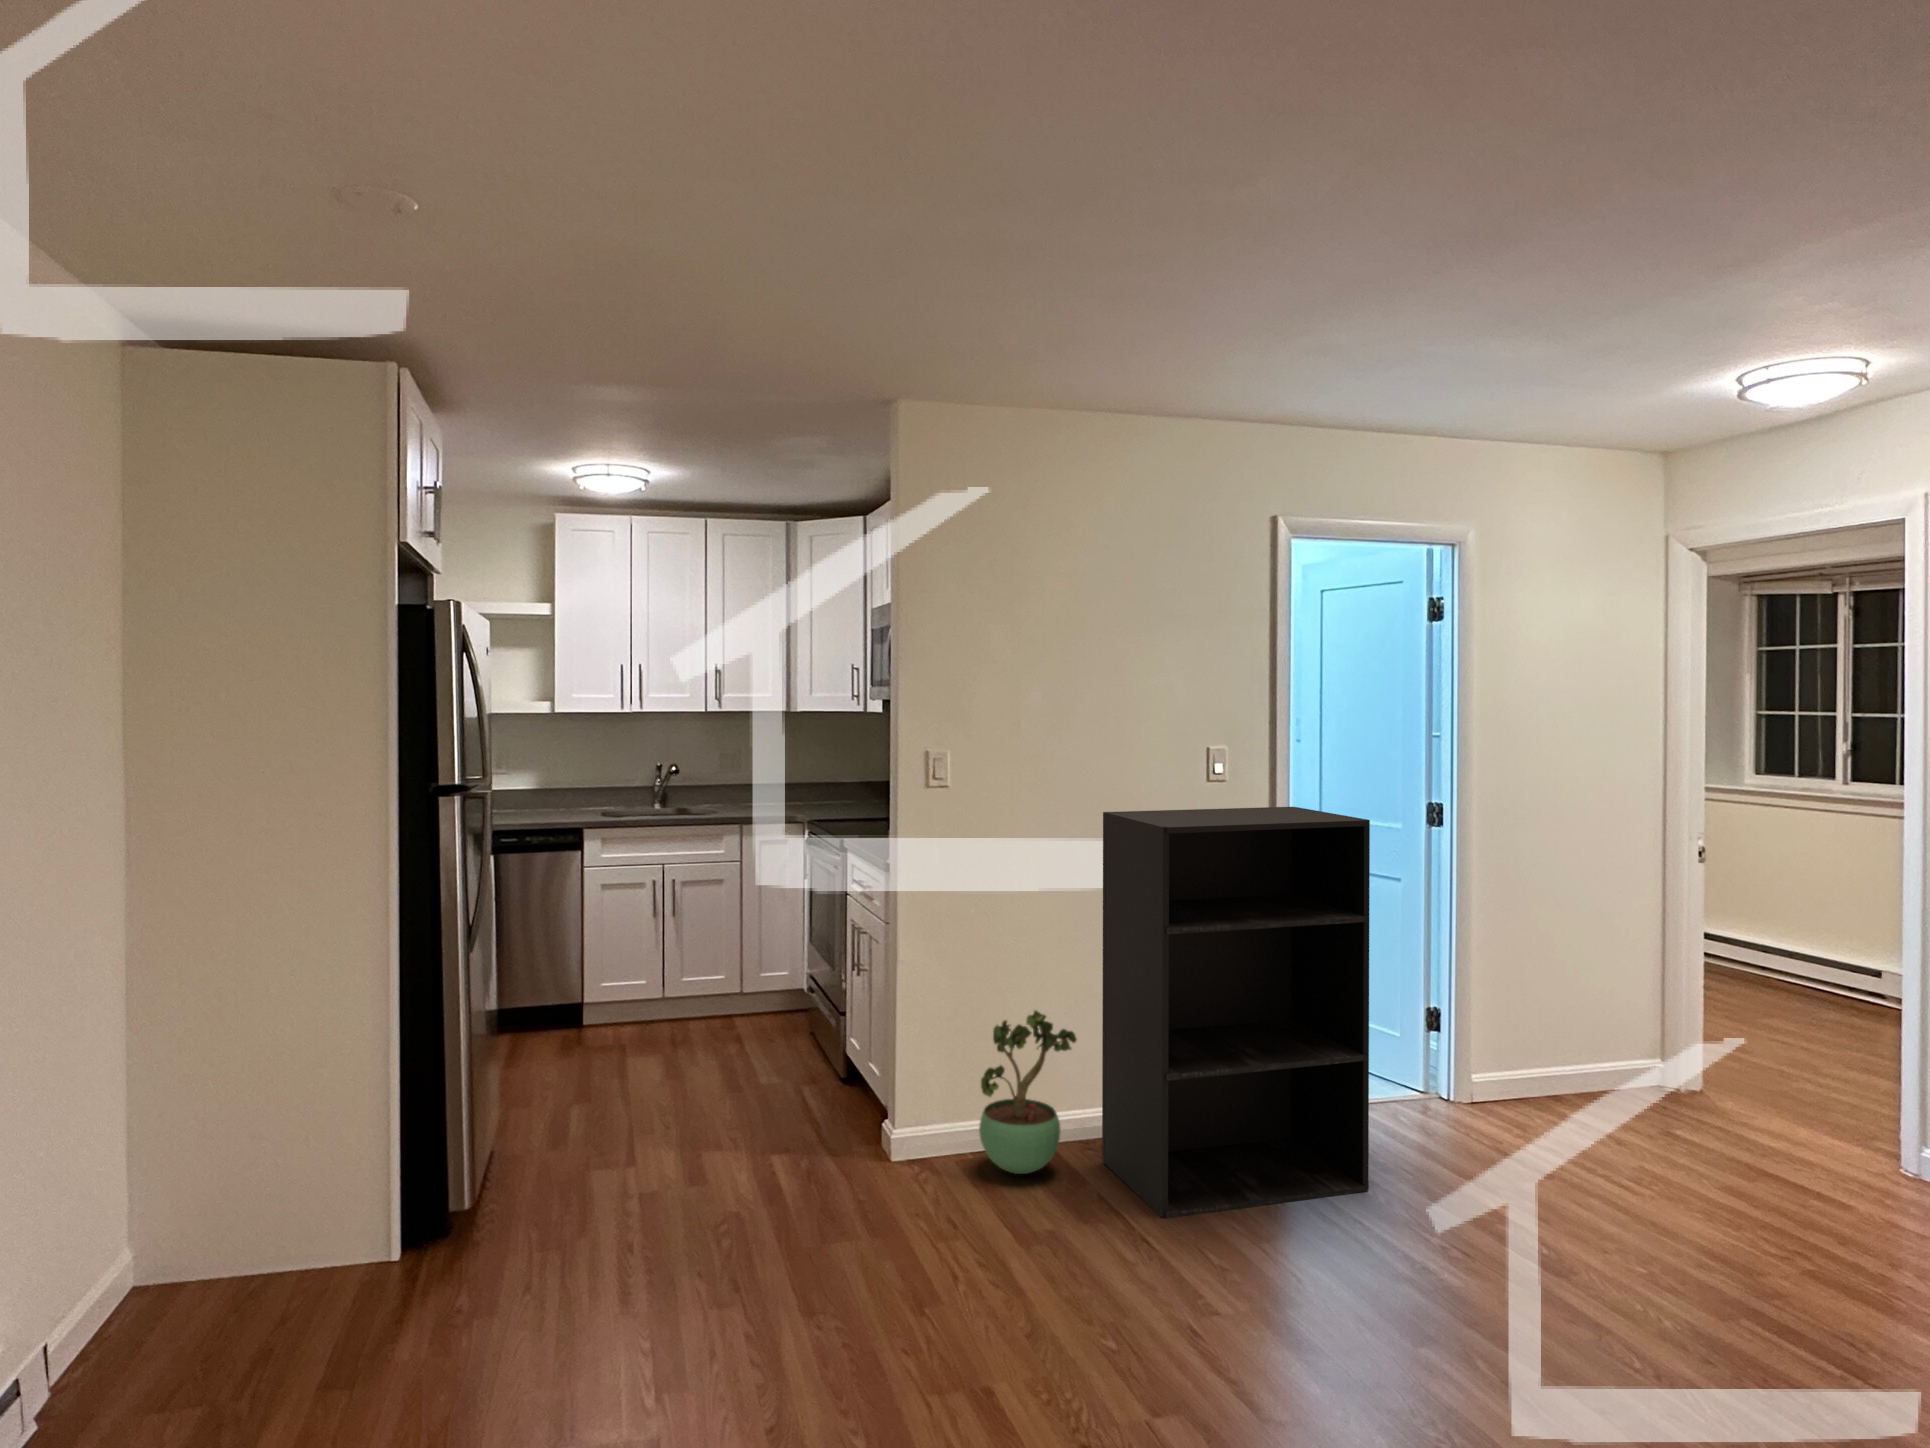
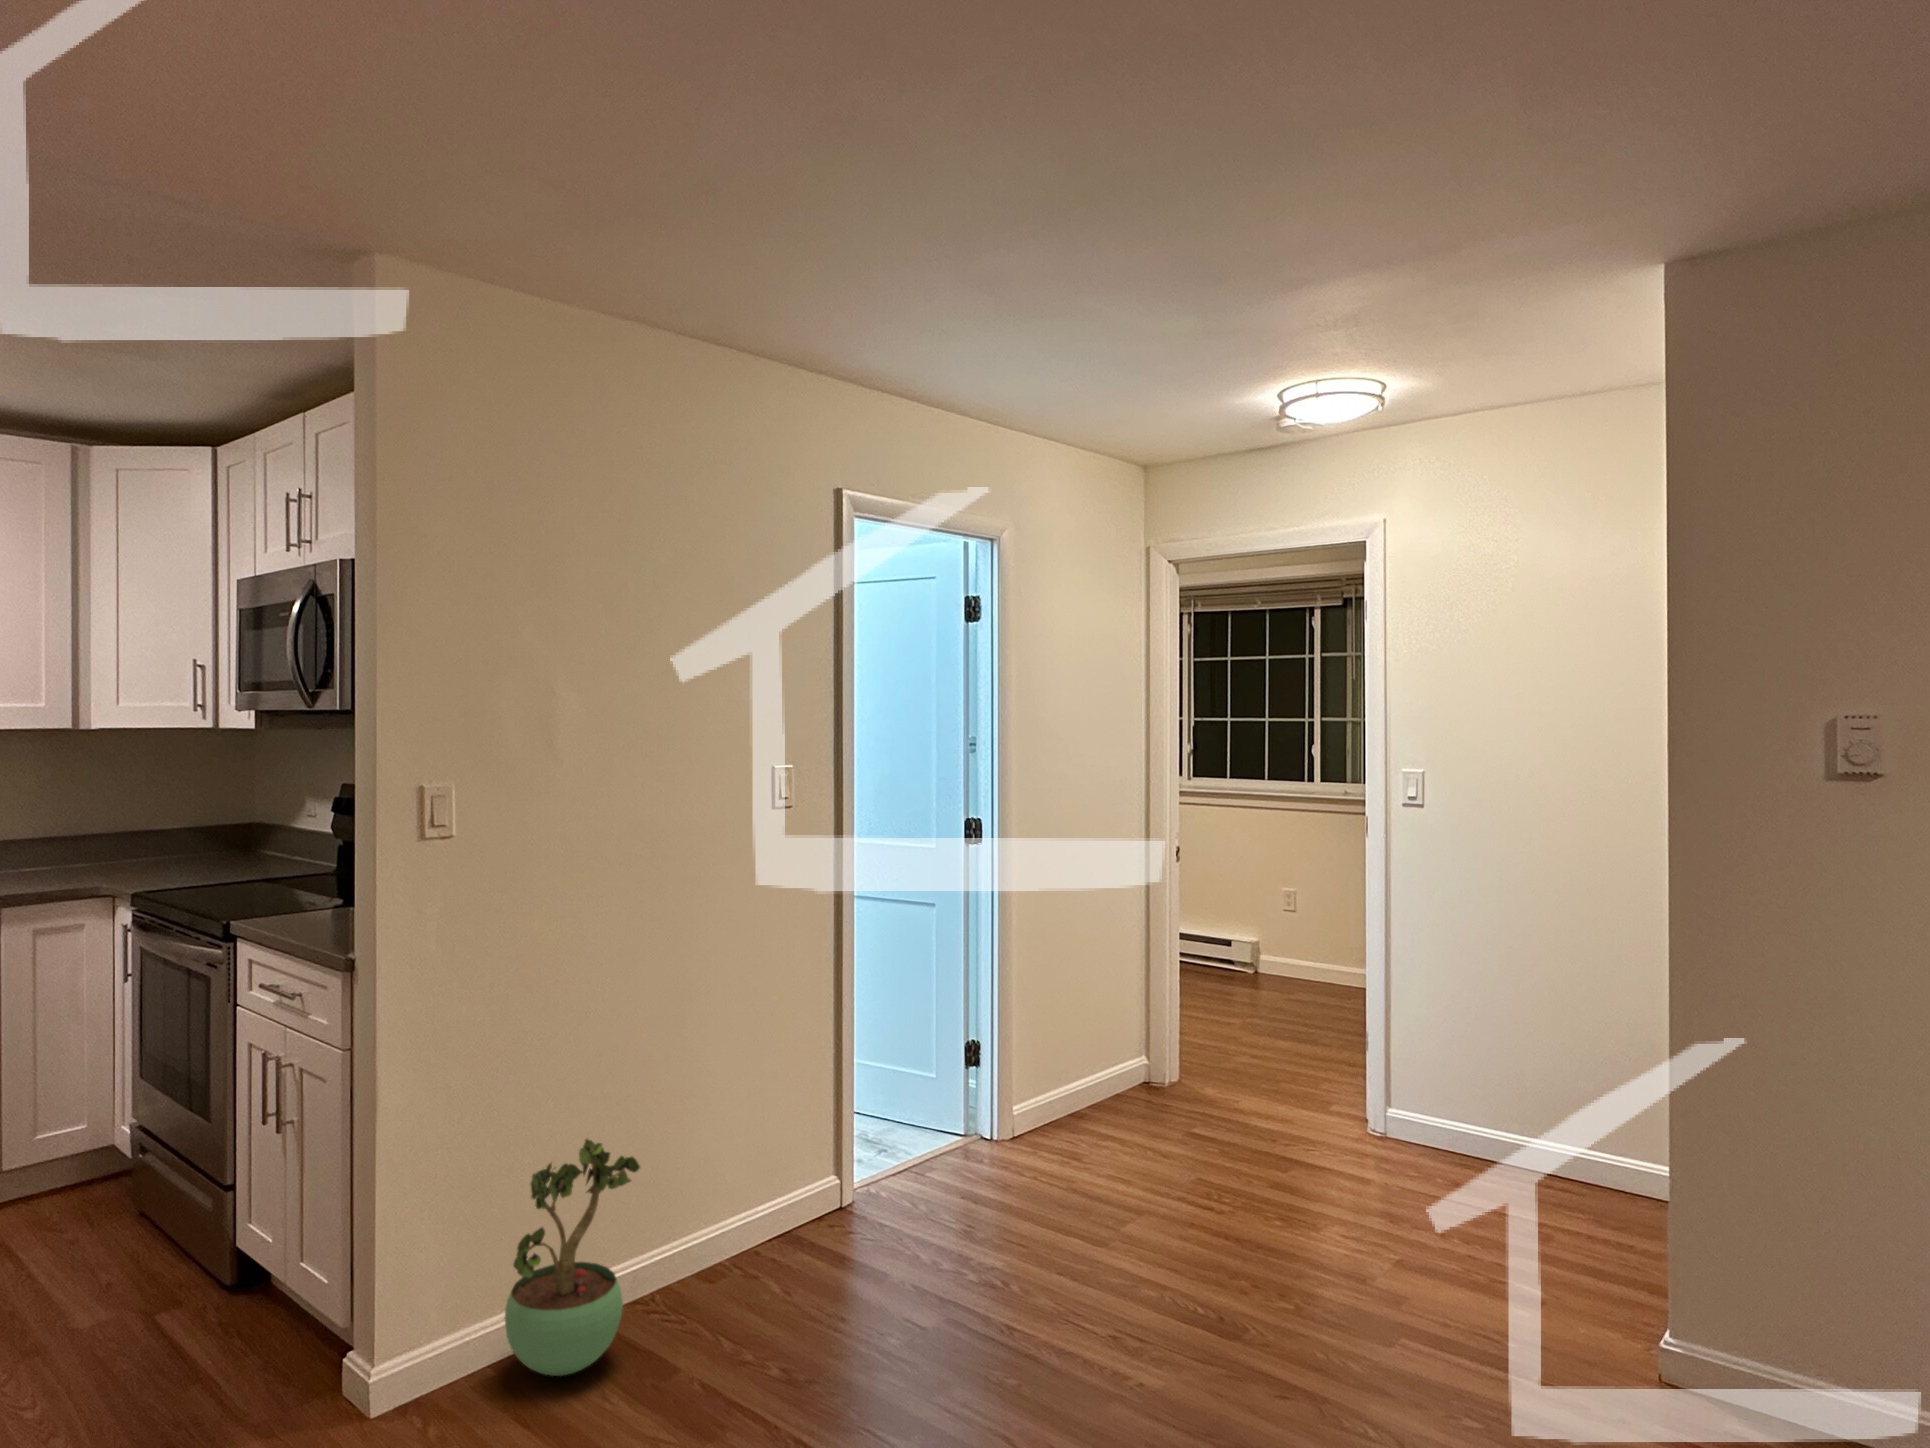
bookshelf: present [1102,807,1370,1219] -> none [668,834,979,1384]

